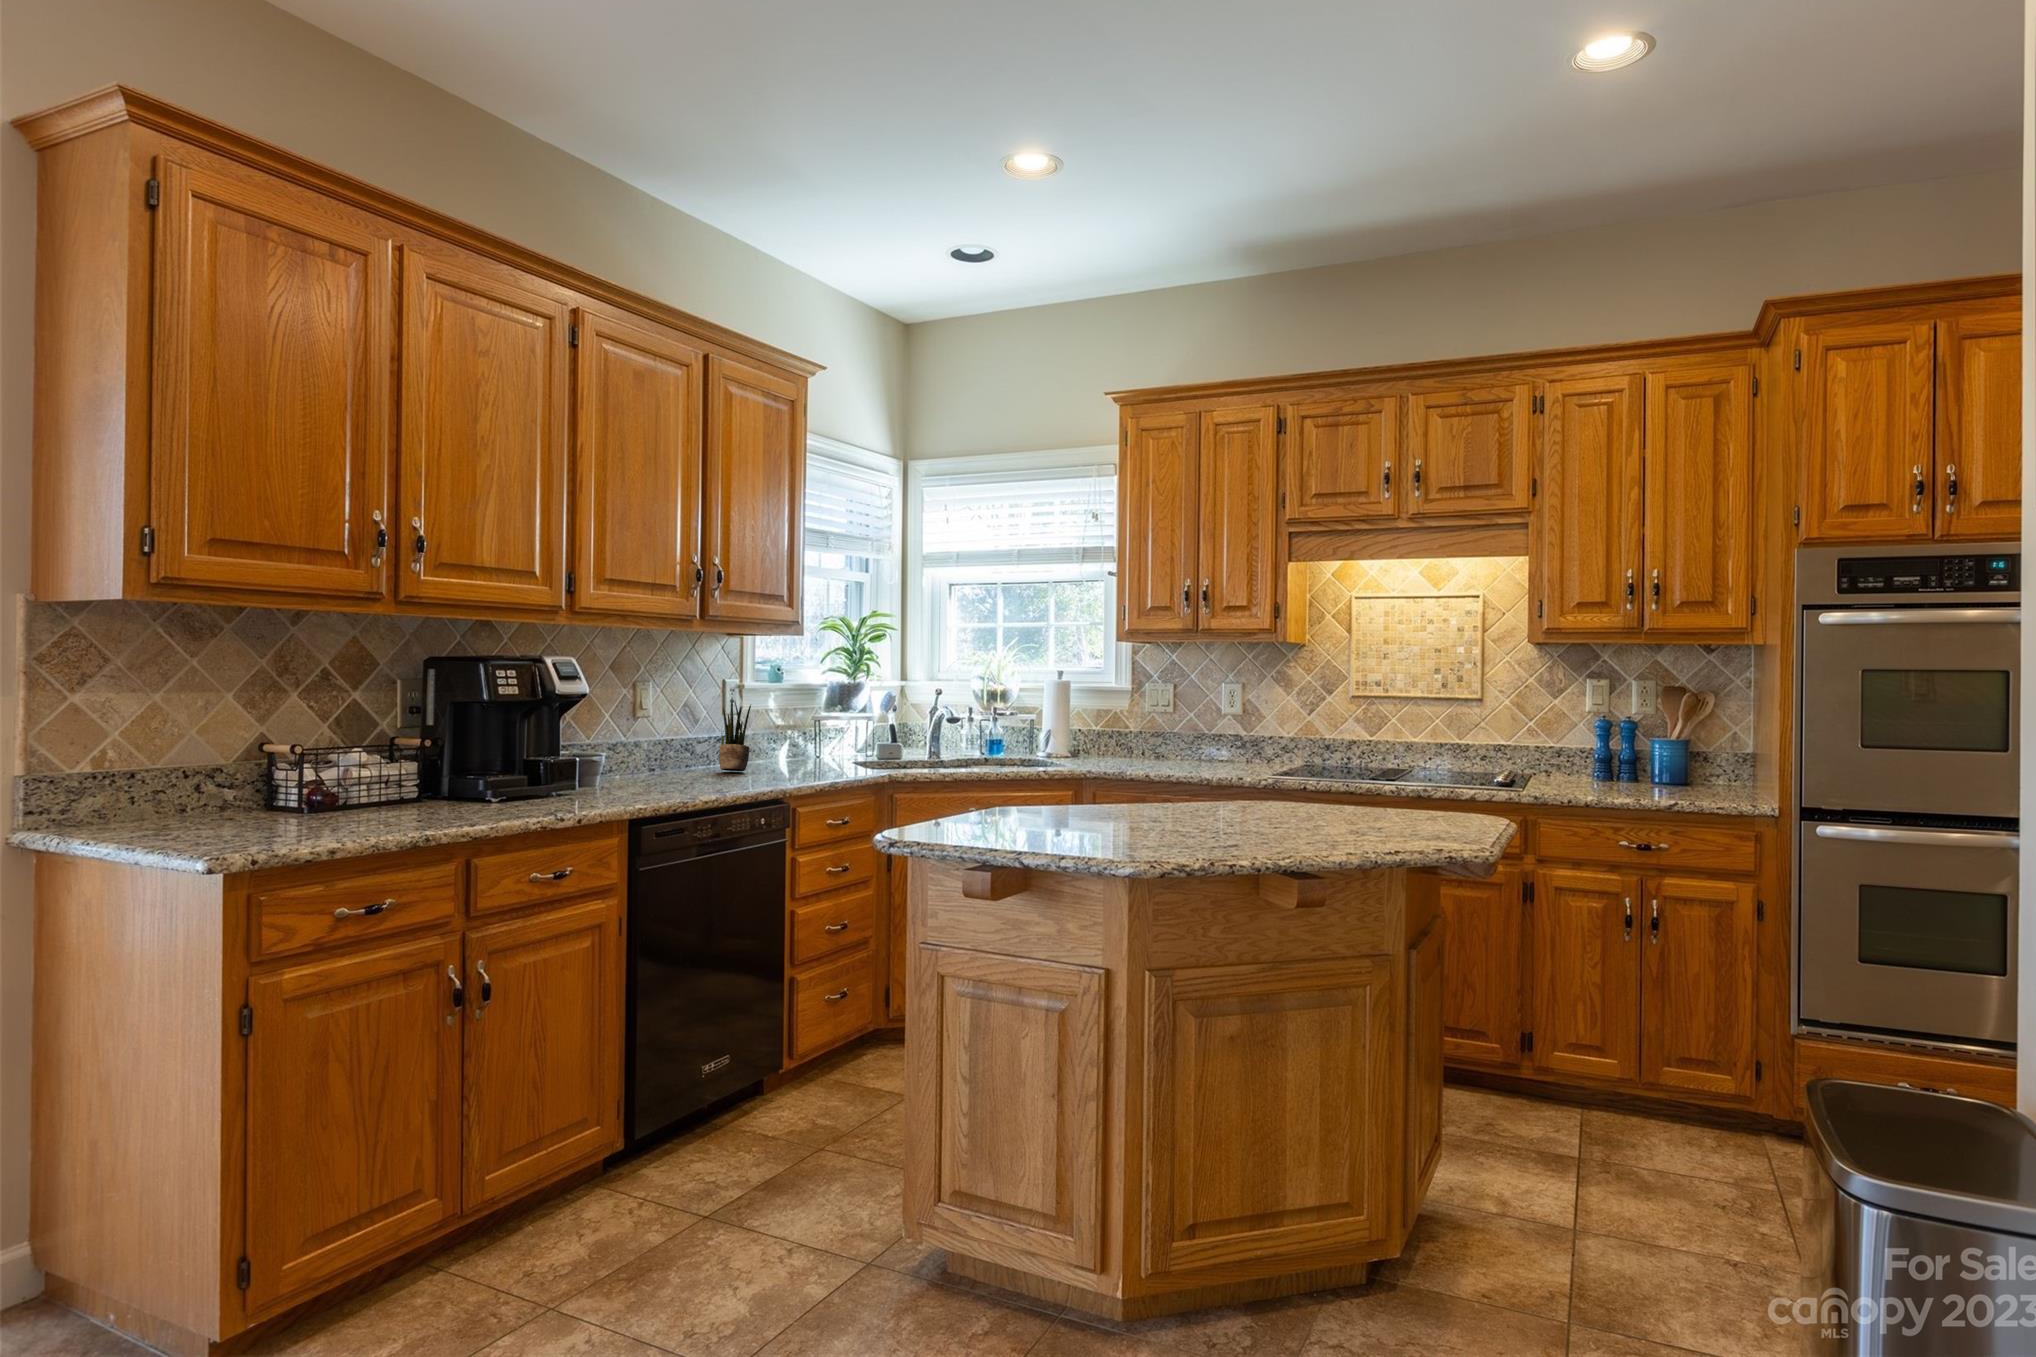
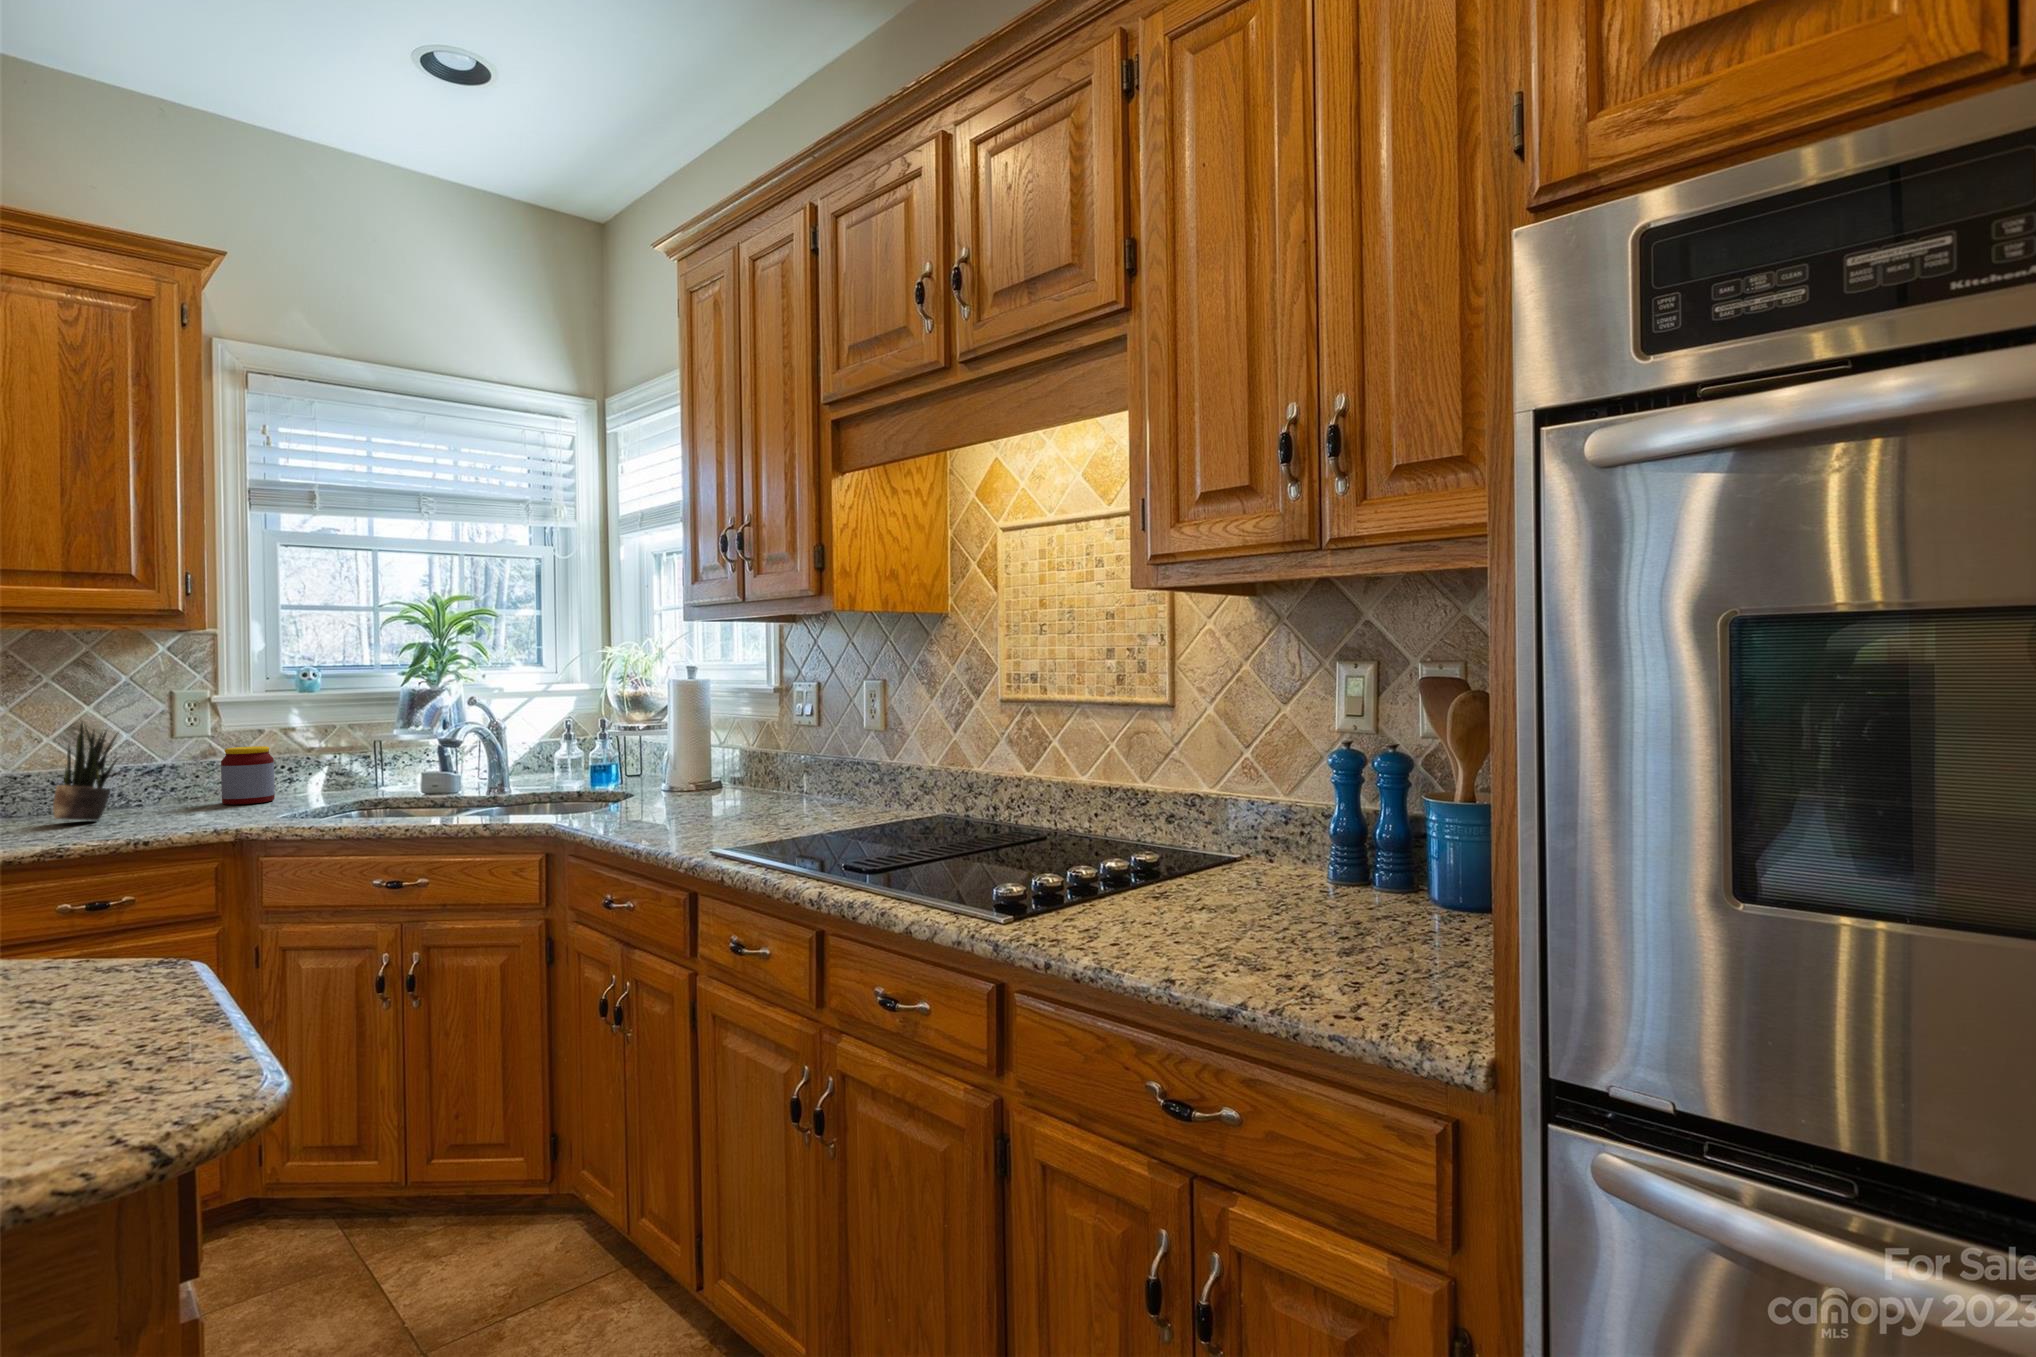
jar: none [753,722,786,765] -> present [221,746,275,805]

